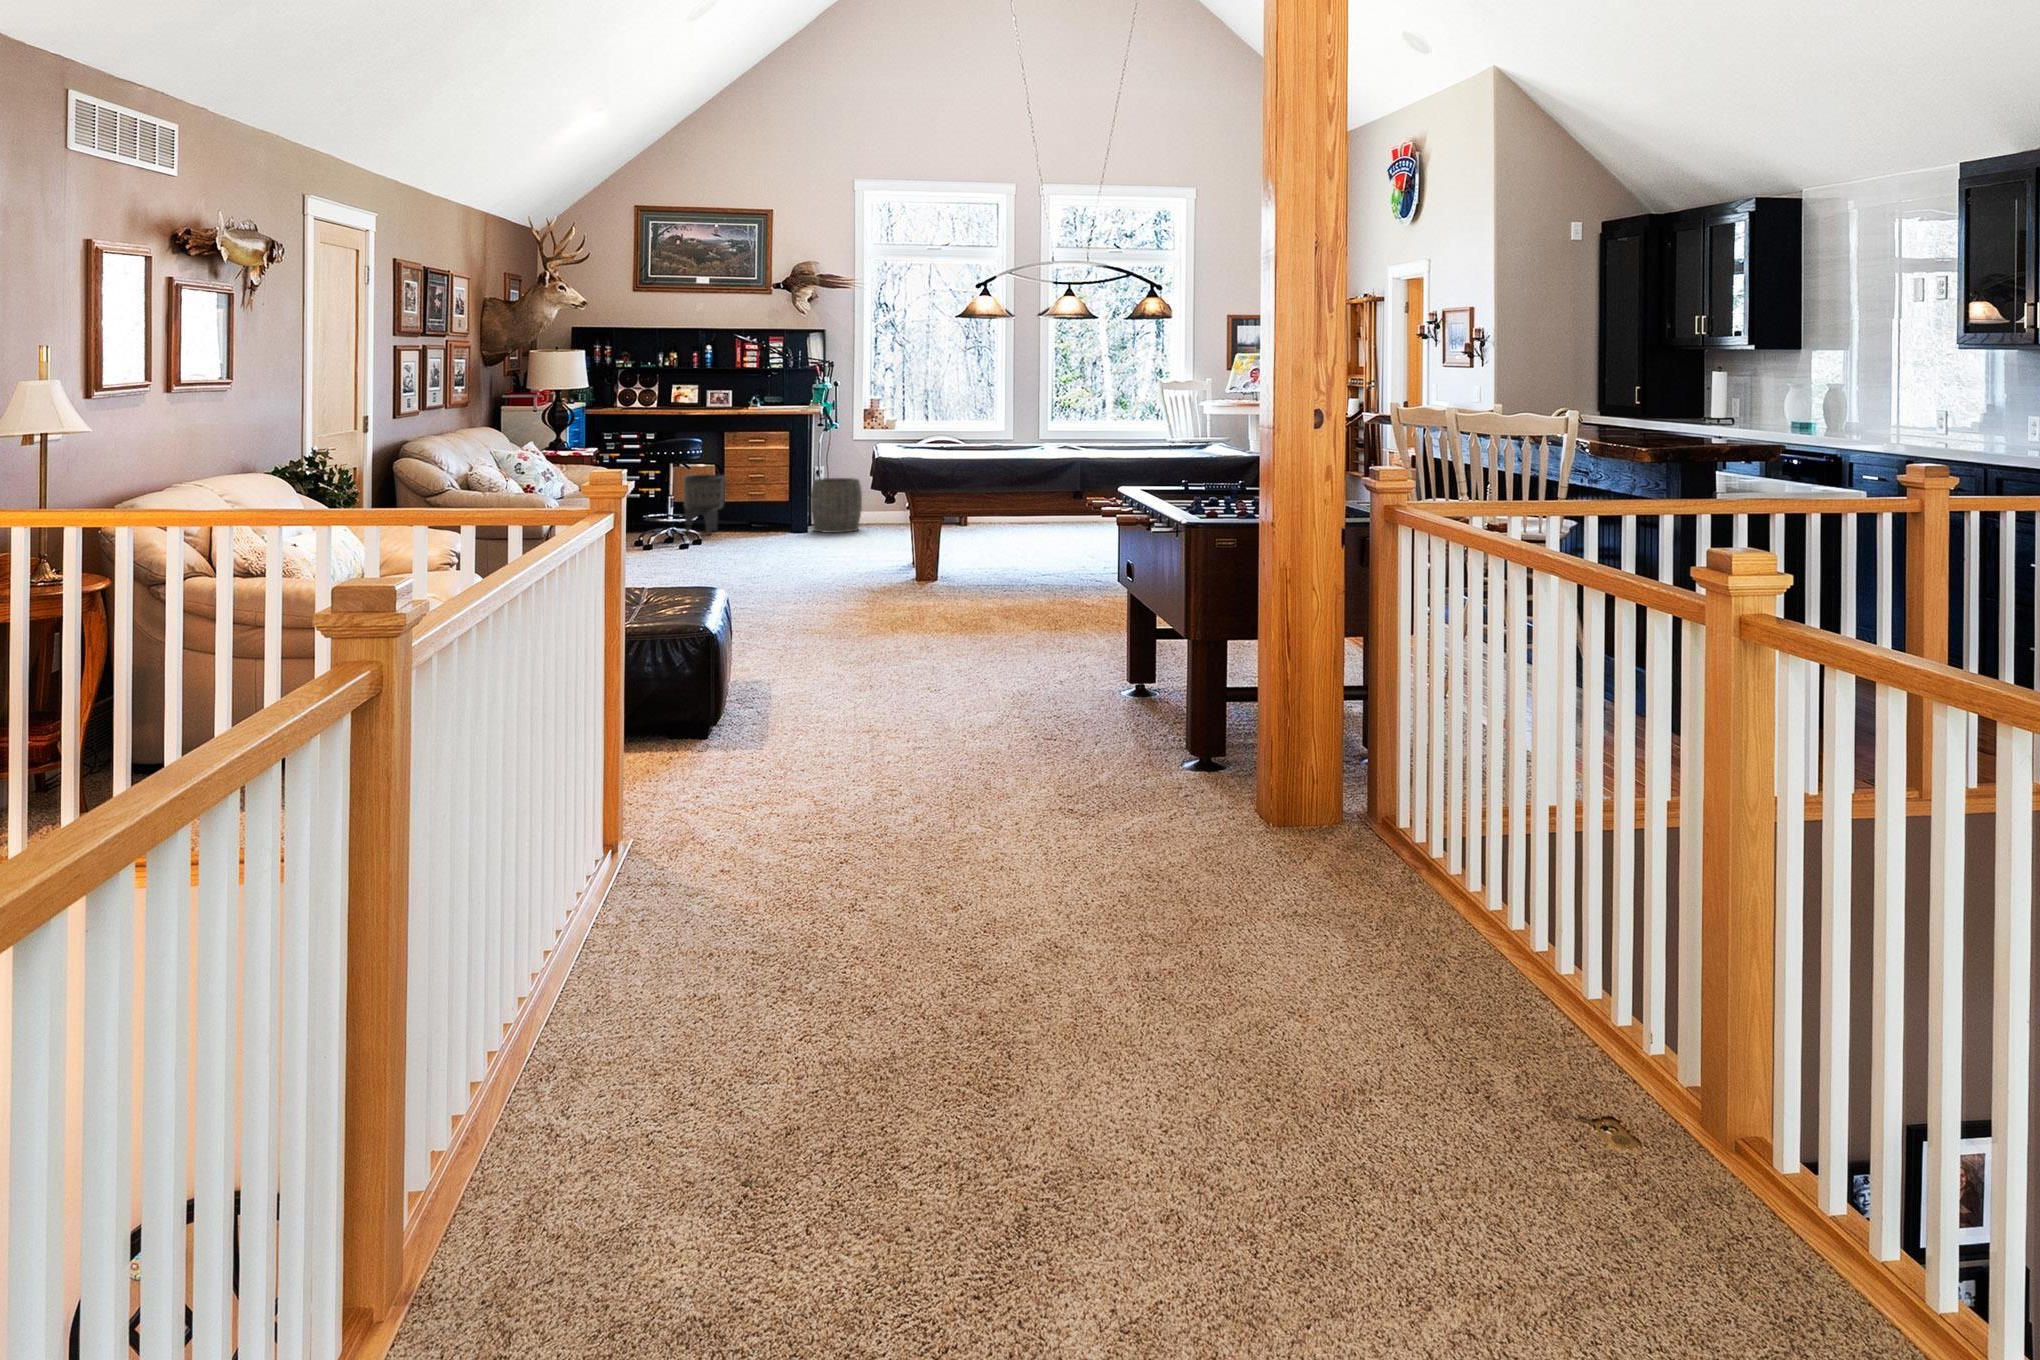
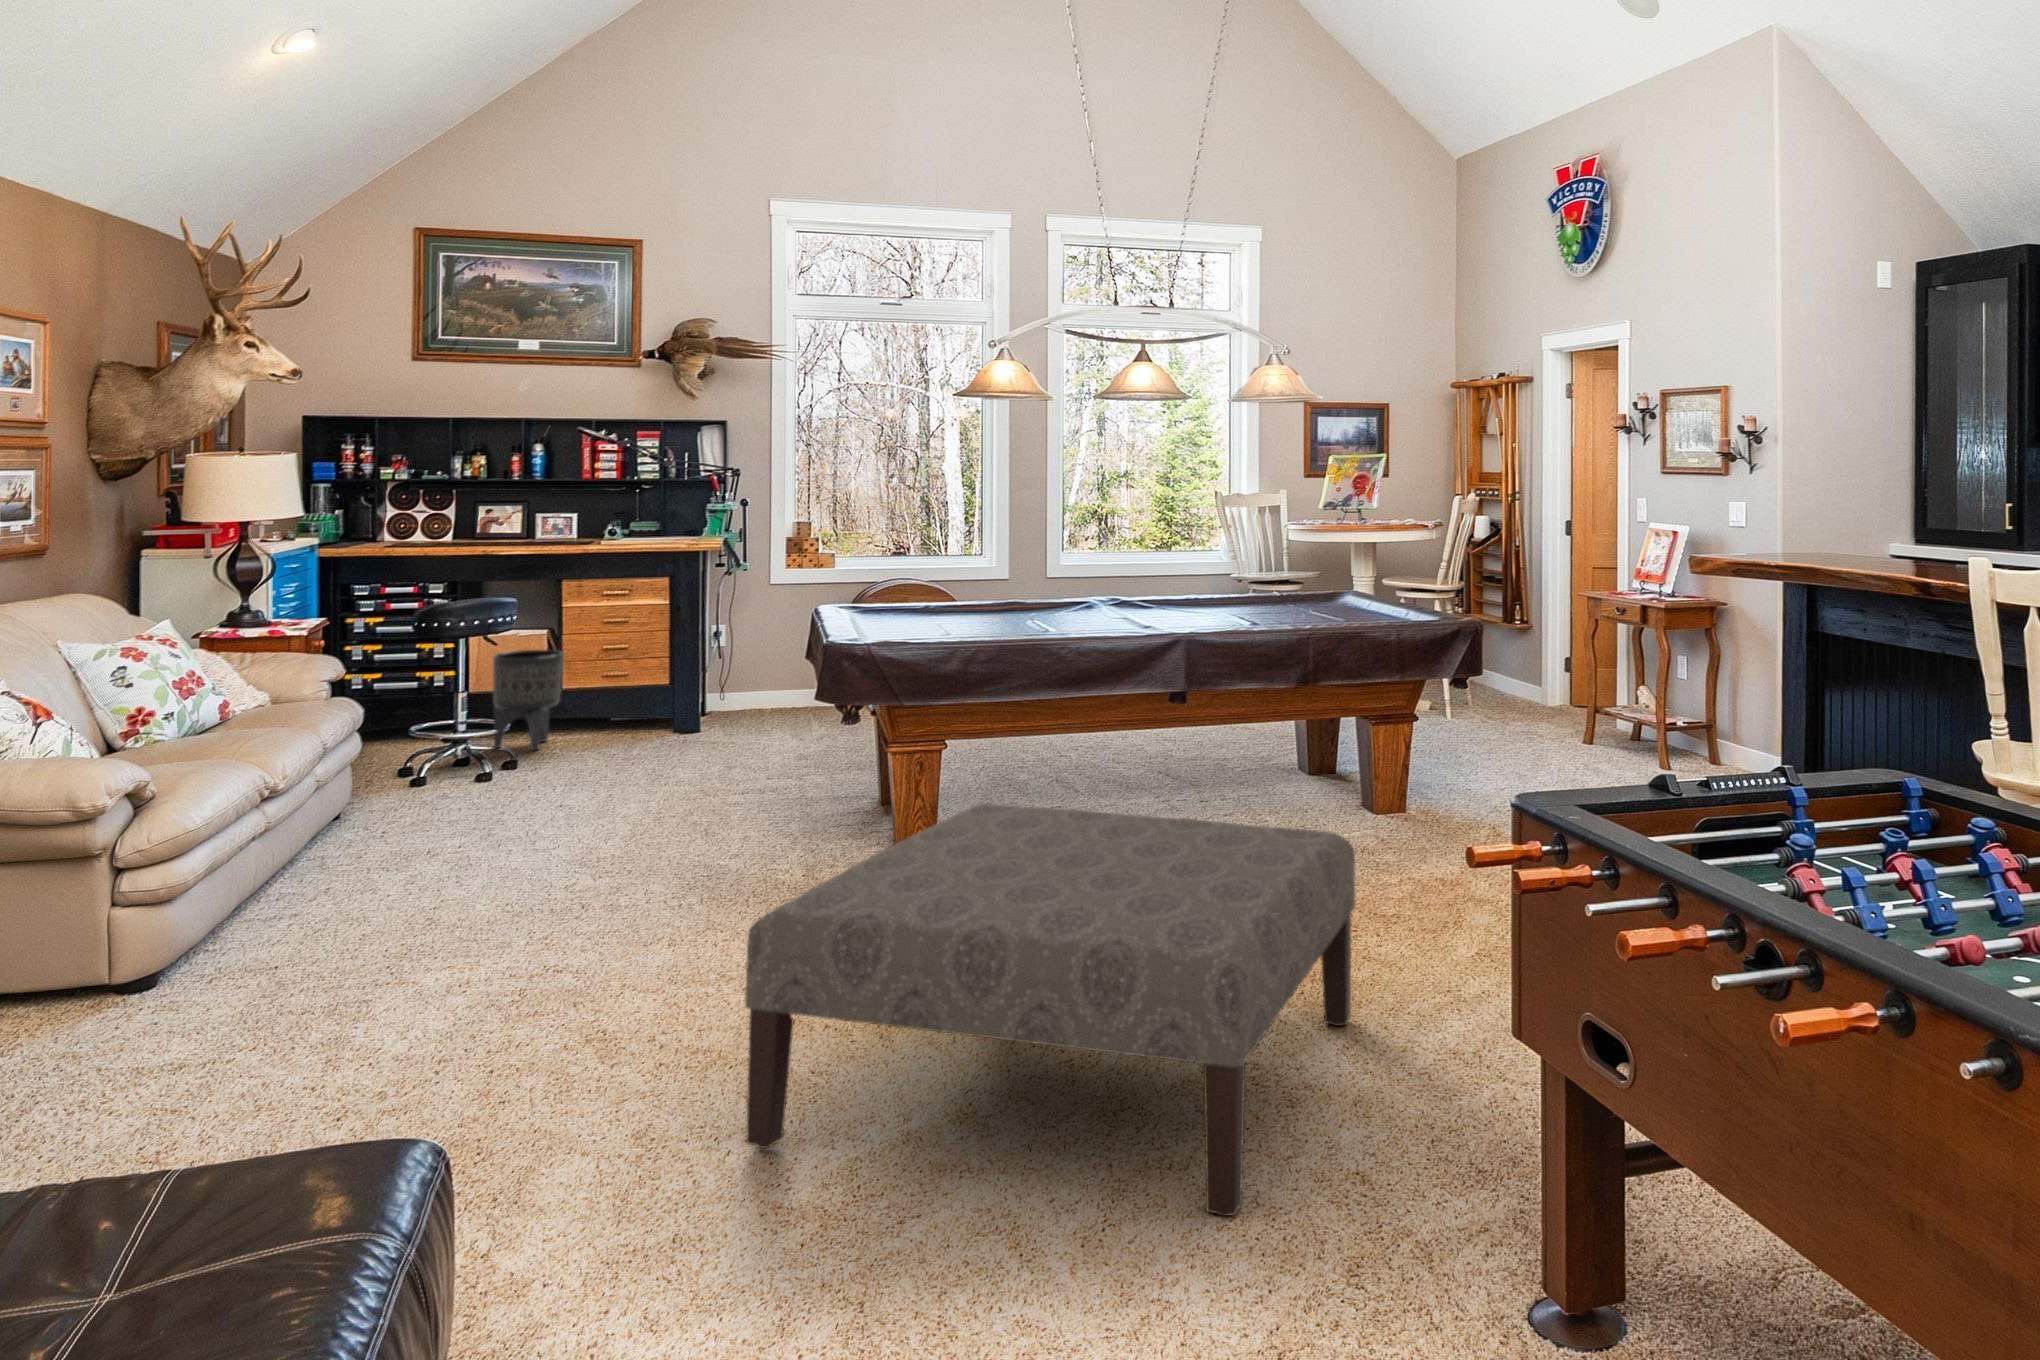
woven basket: present [811,478,862,533] -> none [705,648,787,738]
ottoman: none [771,531,1083,683] -> present [745,804,1355,1216]

